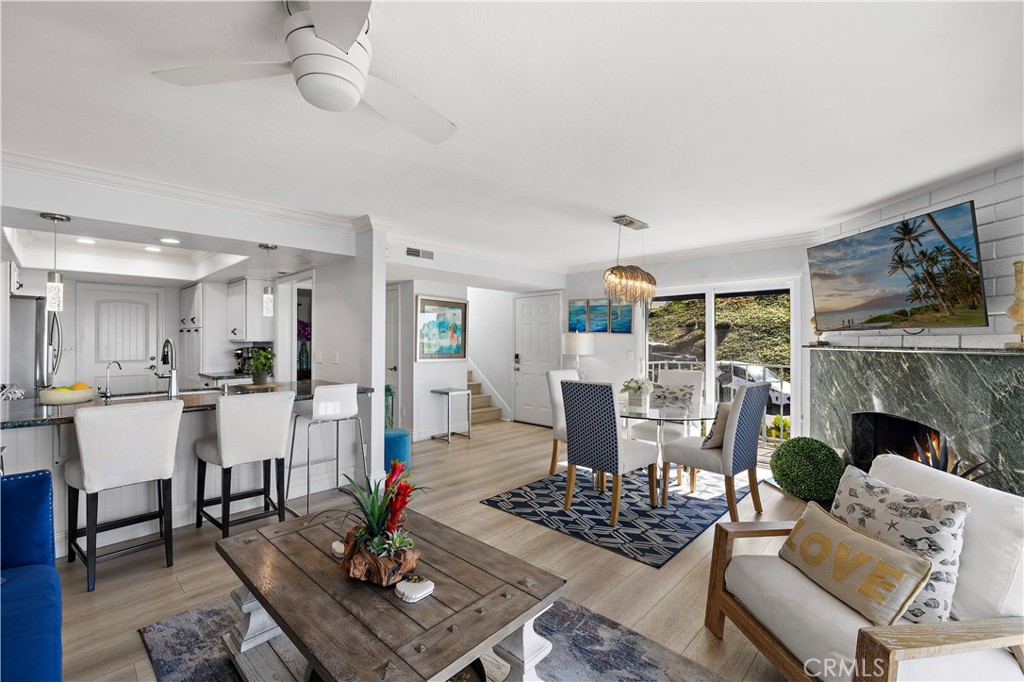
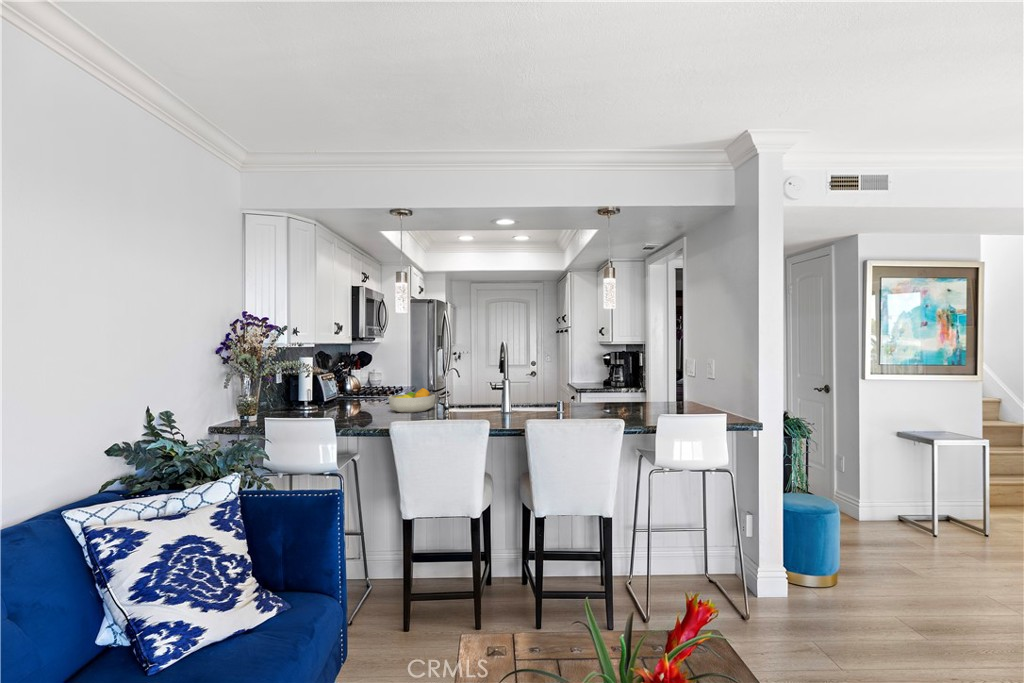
potted plant: present [238,349,284,389] -> none [579,353,632,408]

